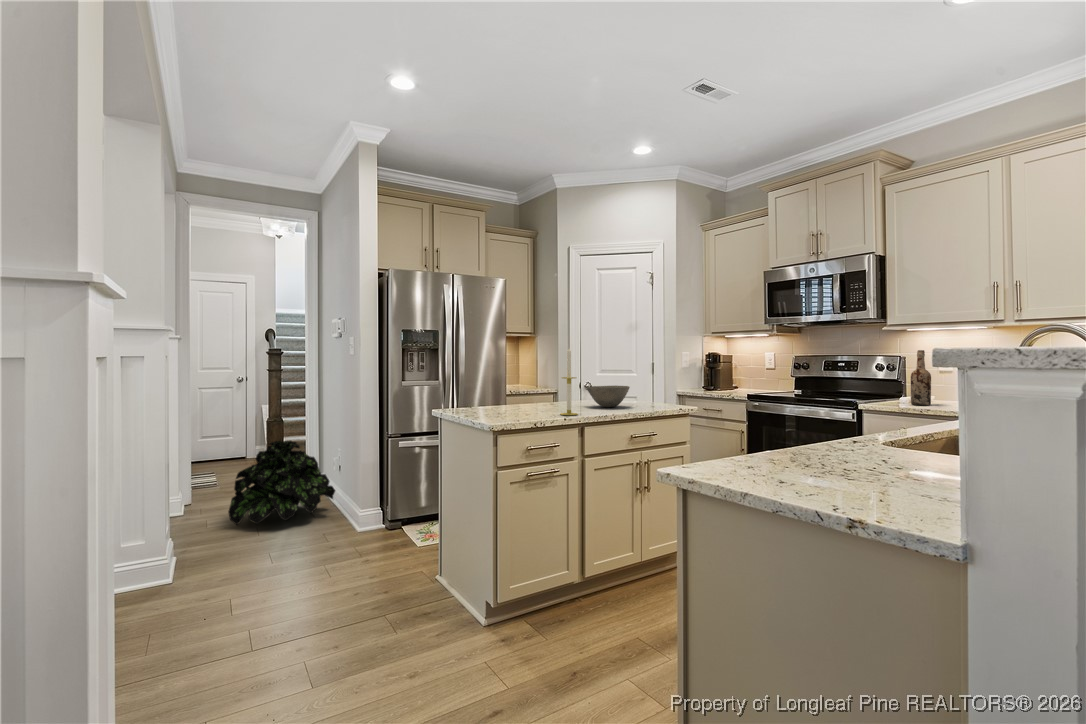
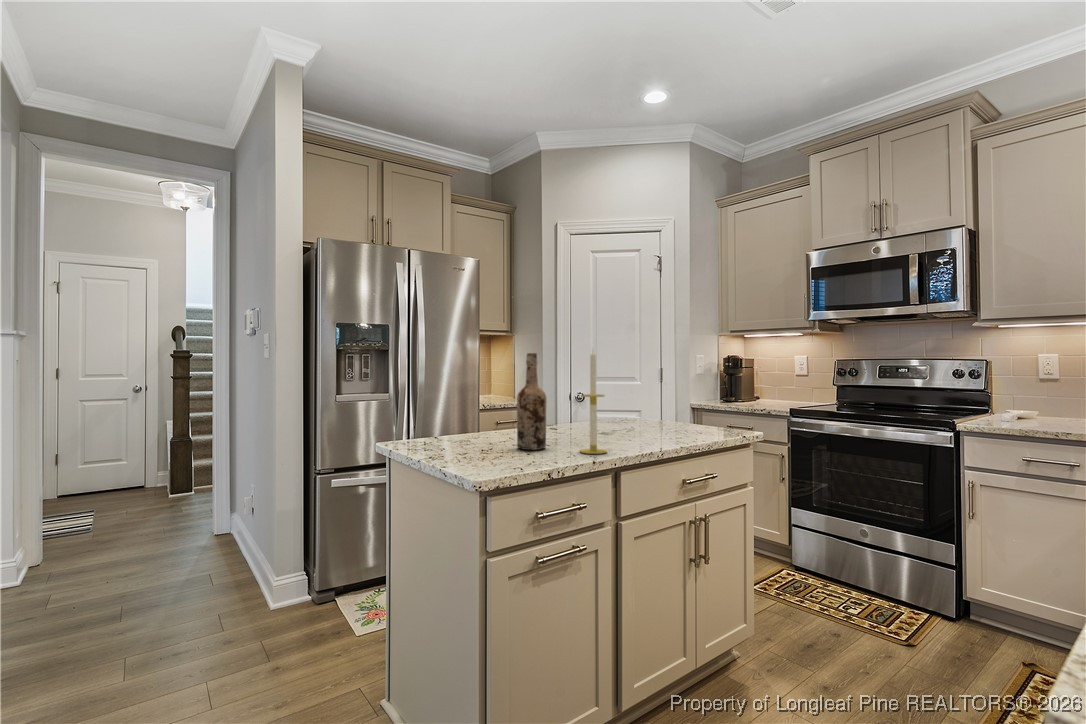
wine bottle: present [911,350,931,405] -> present [517,353,546,450]
bowl: present [587,385,630,407] -> none [606,403,668,435]
potted plant: present [228,441,335,525] -> none [82,477,247,603]

